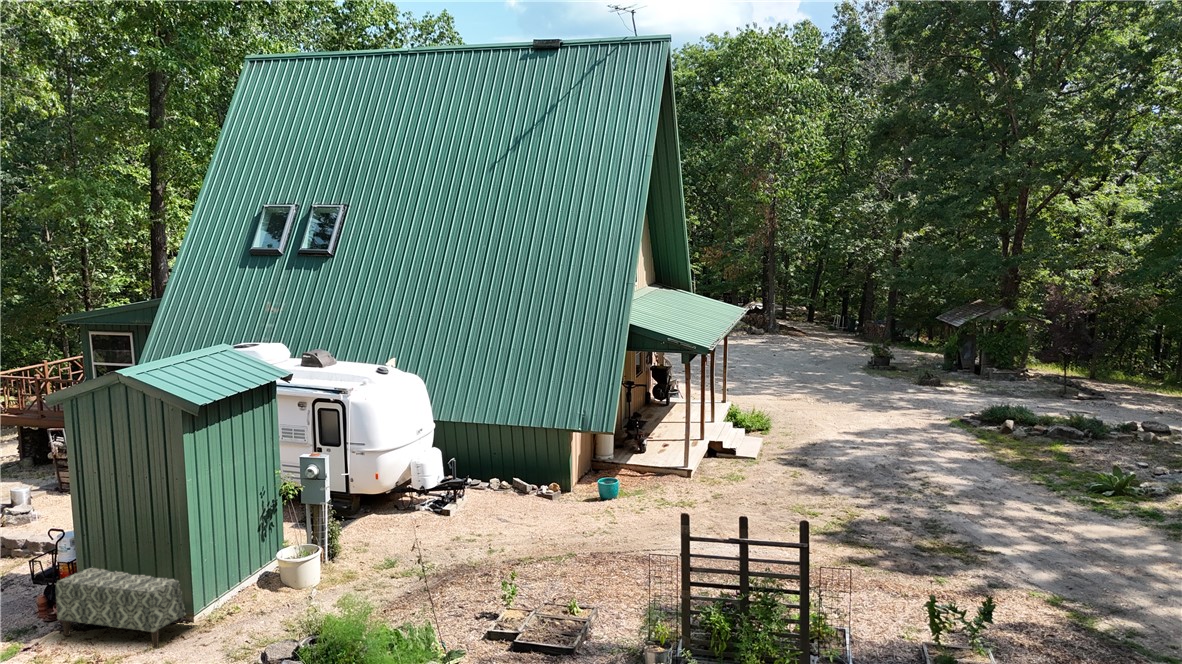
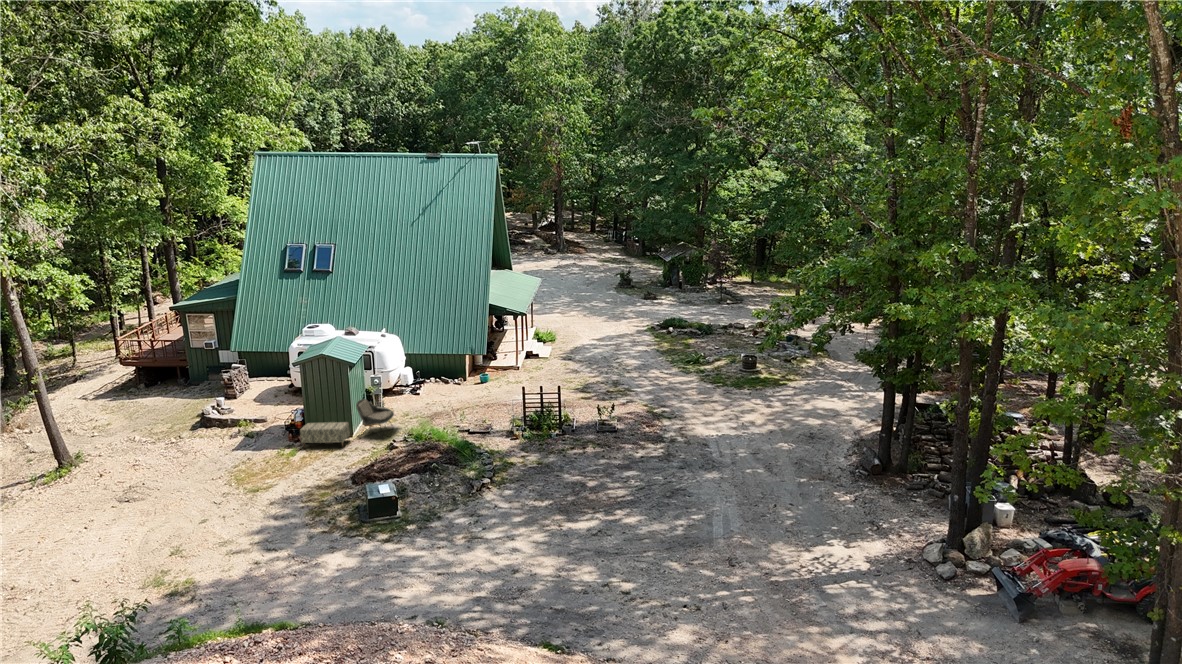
lounge chair: none [223,510,335,631] -> present [356,399,394,438]

